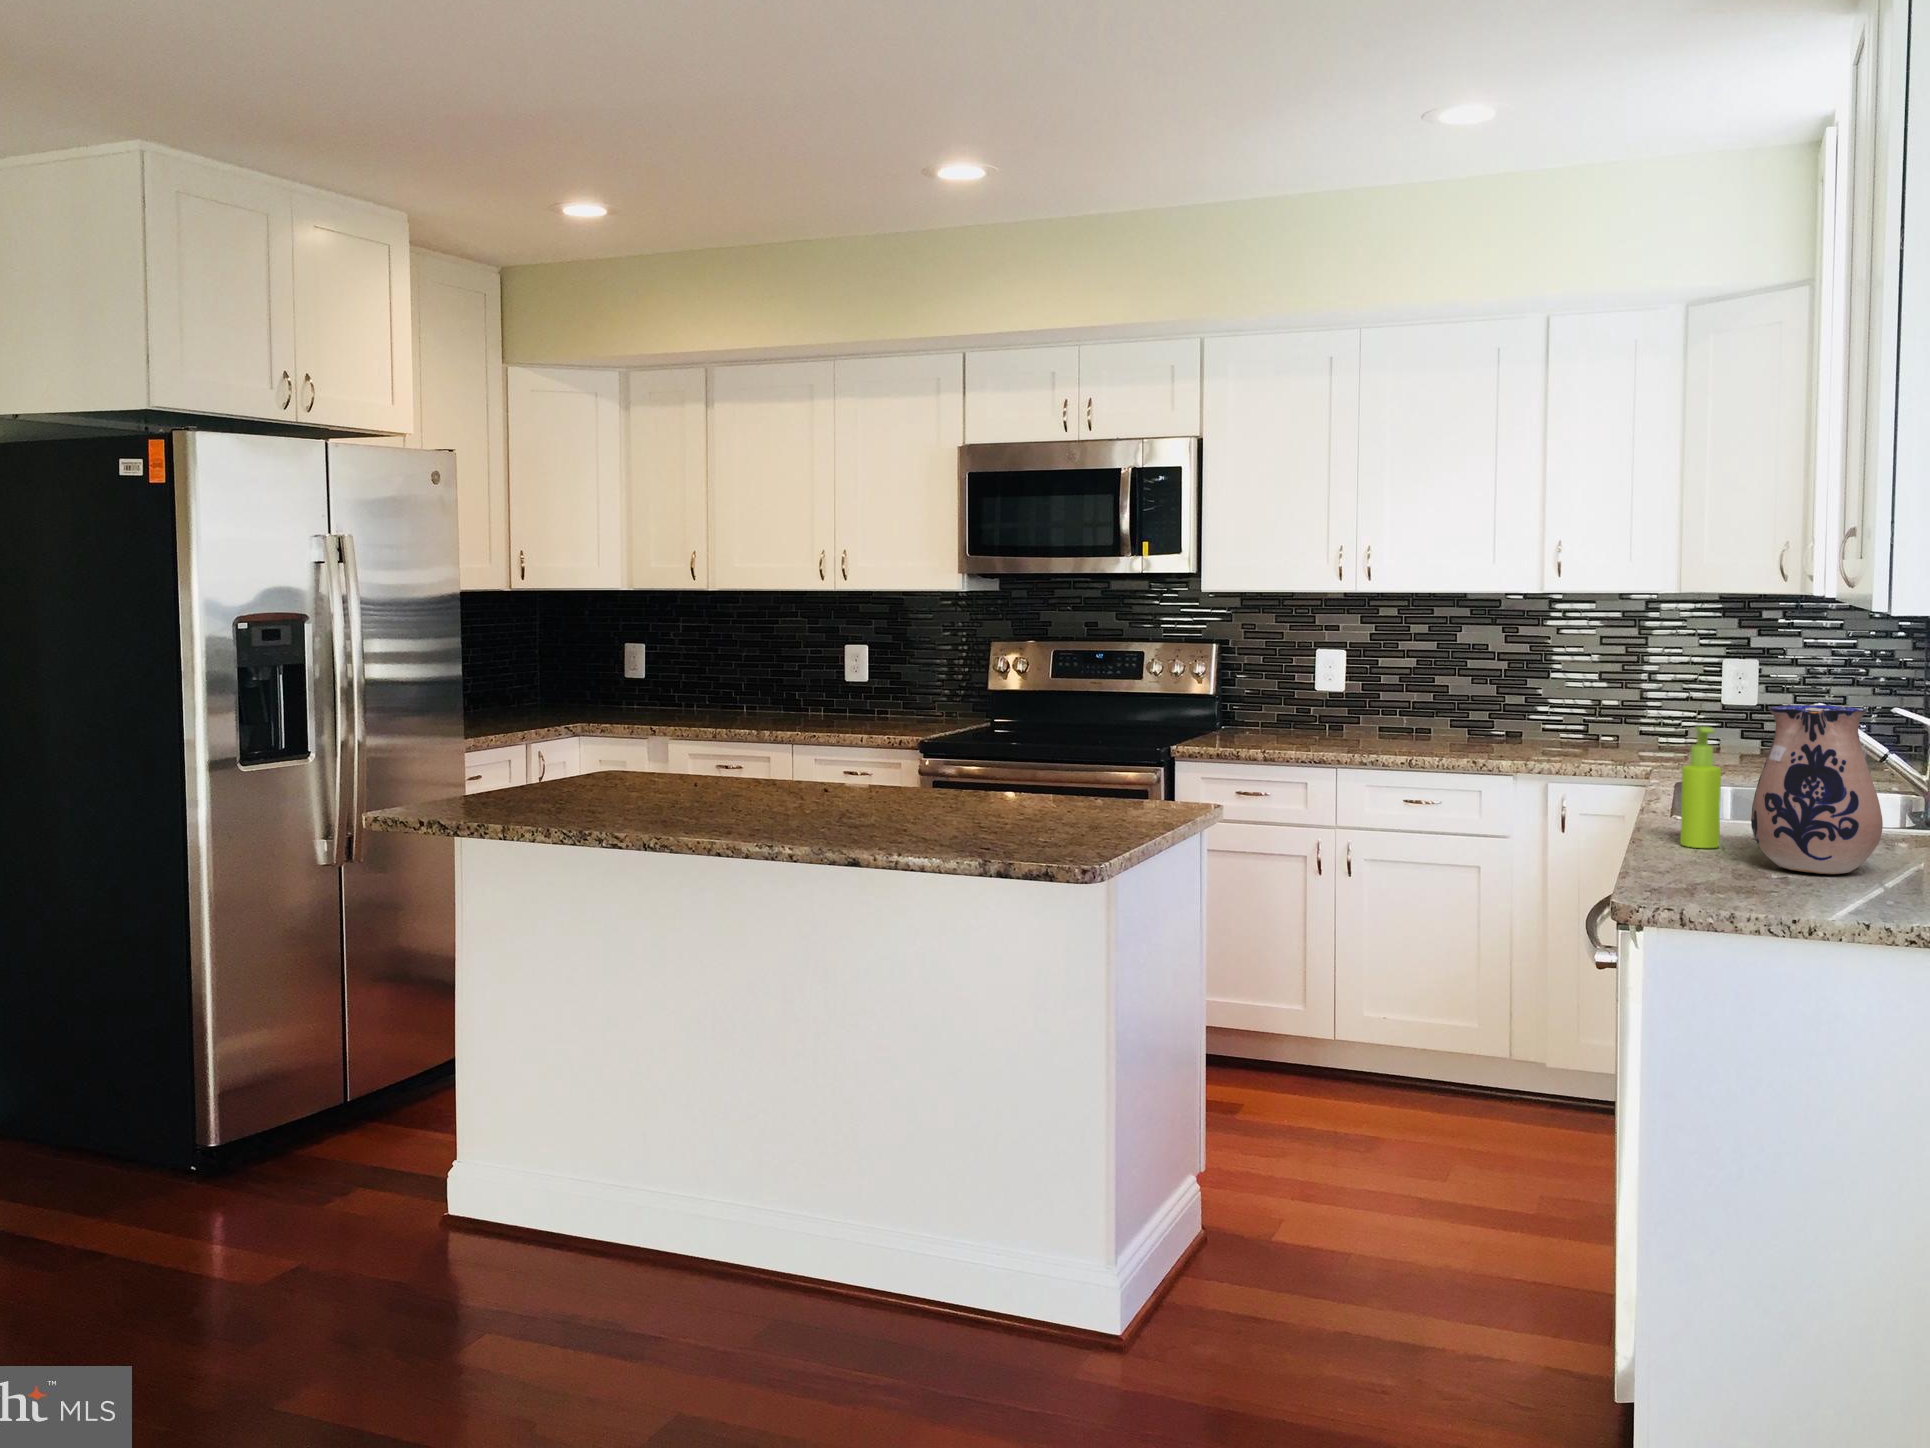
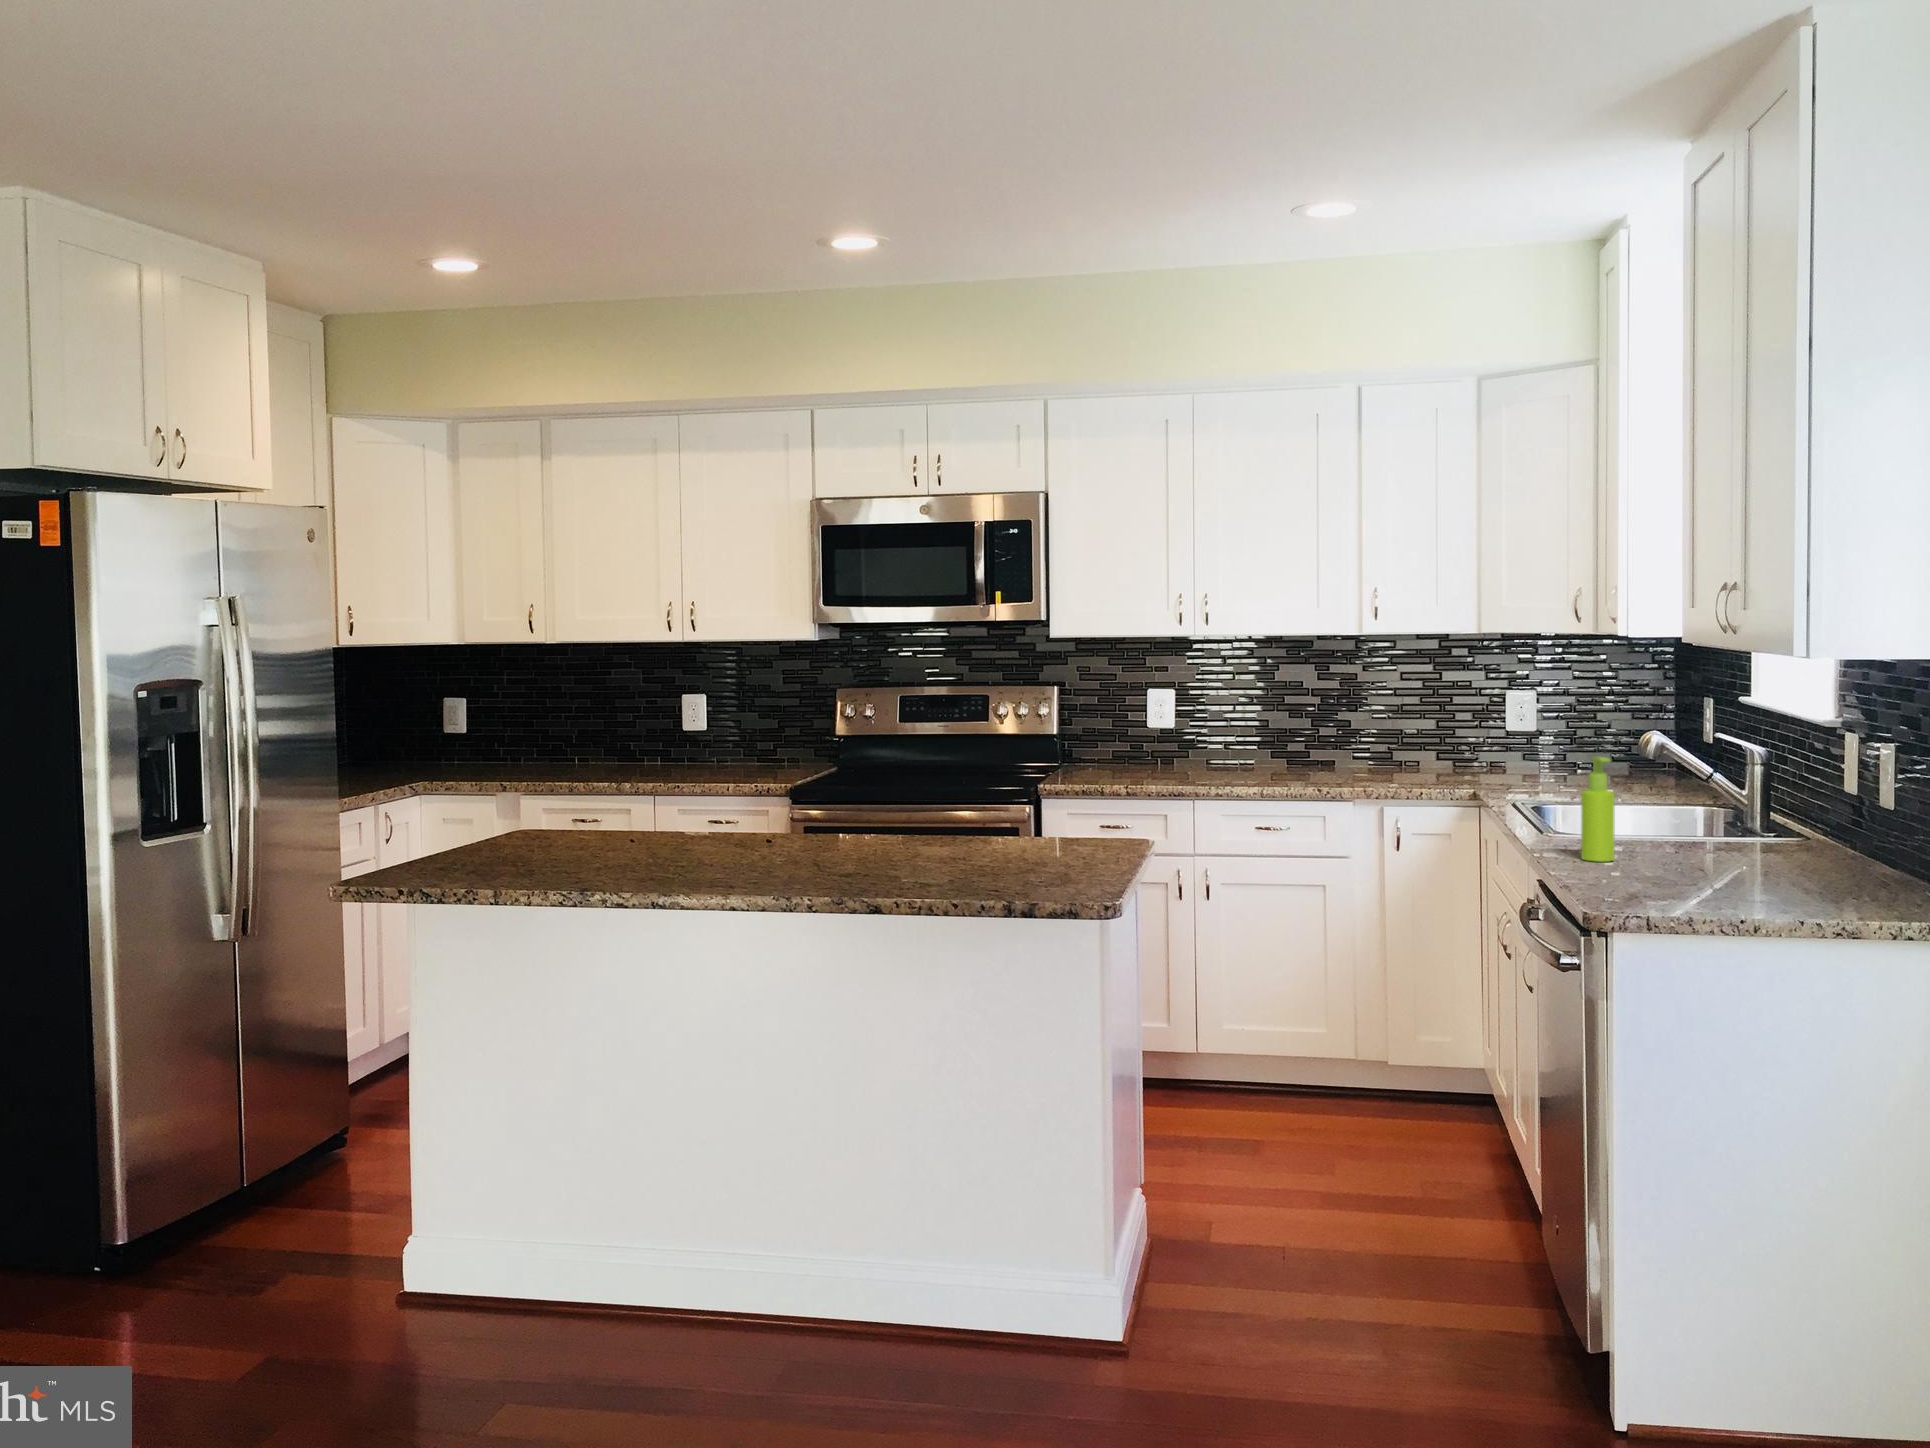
ceramic pitcher: present [1751,705,1883,874] -> none [1656,736,1764,879]

